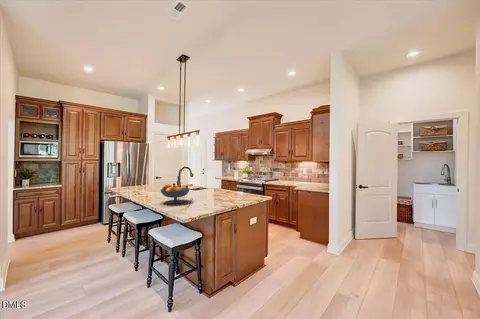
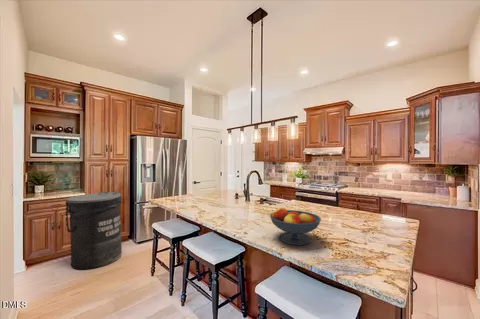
trash can: none [46,183,91,240] -> present [65,191,122,270]

